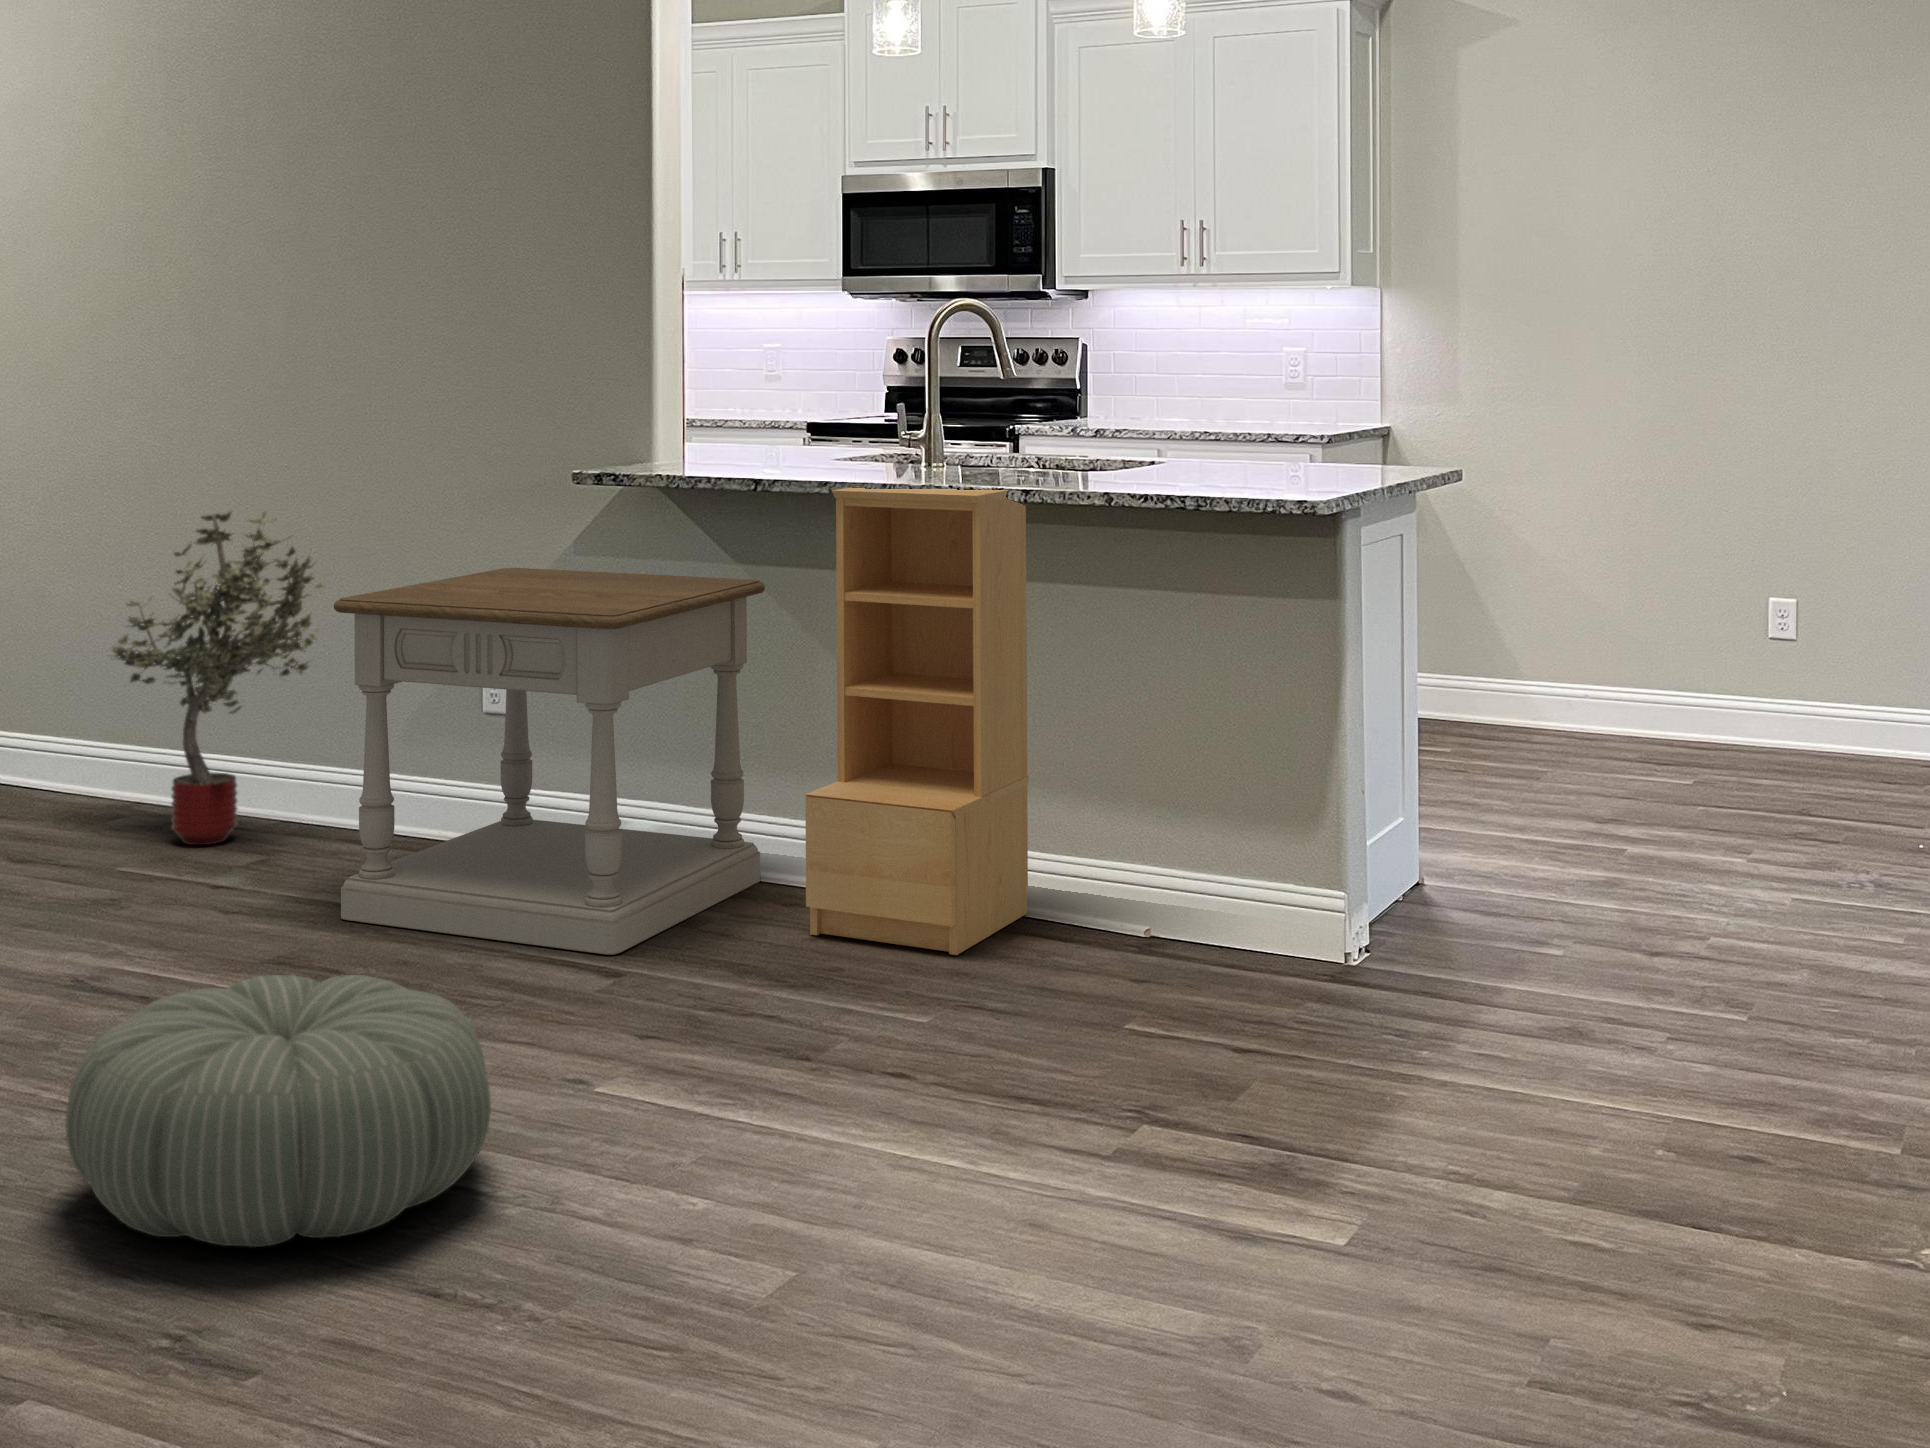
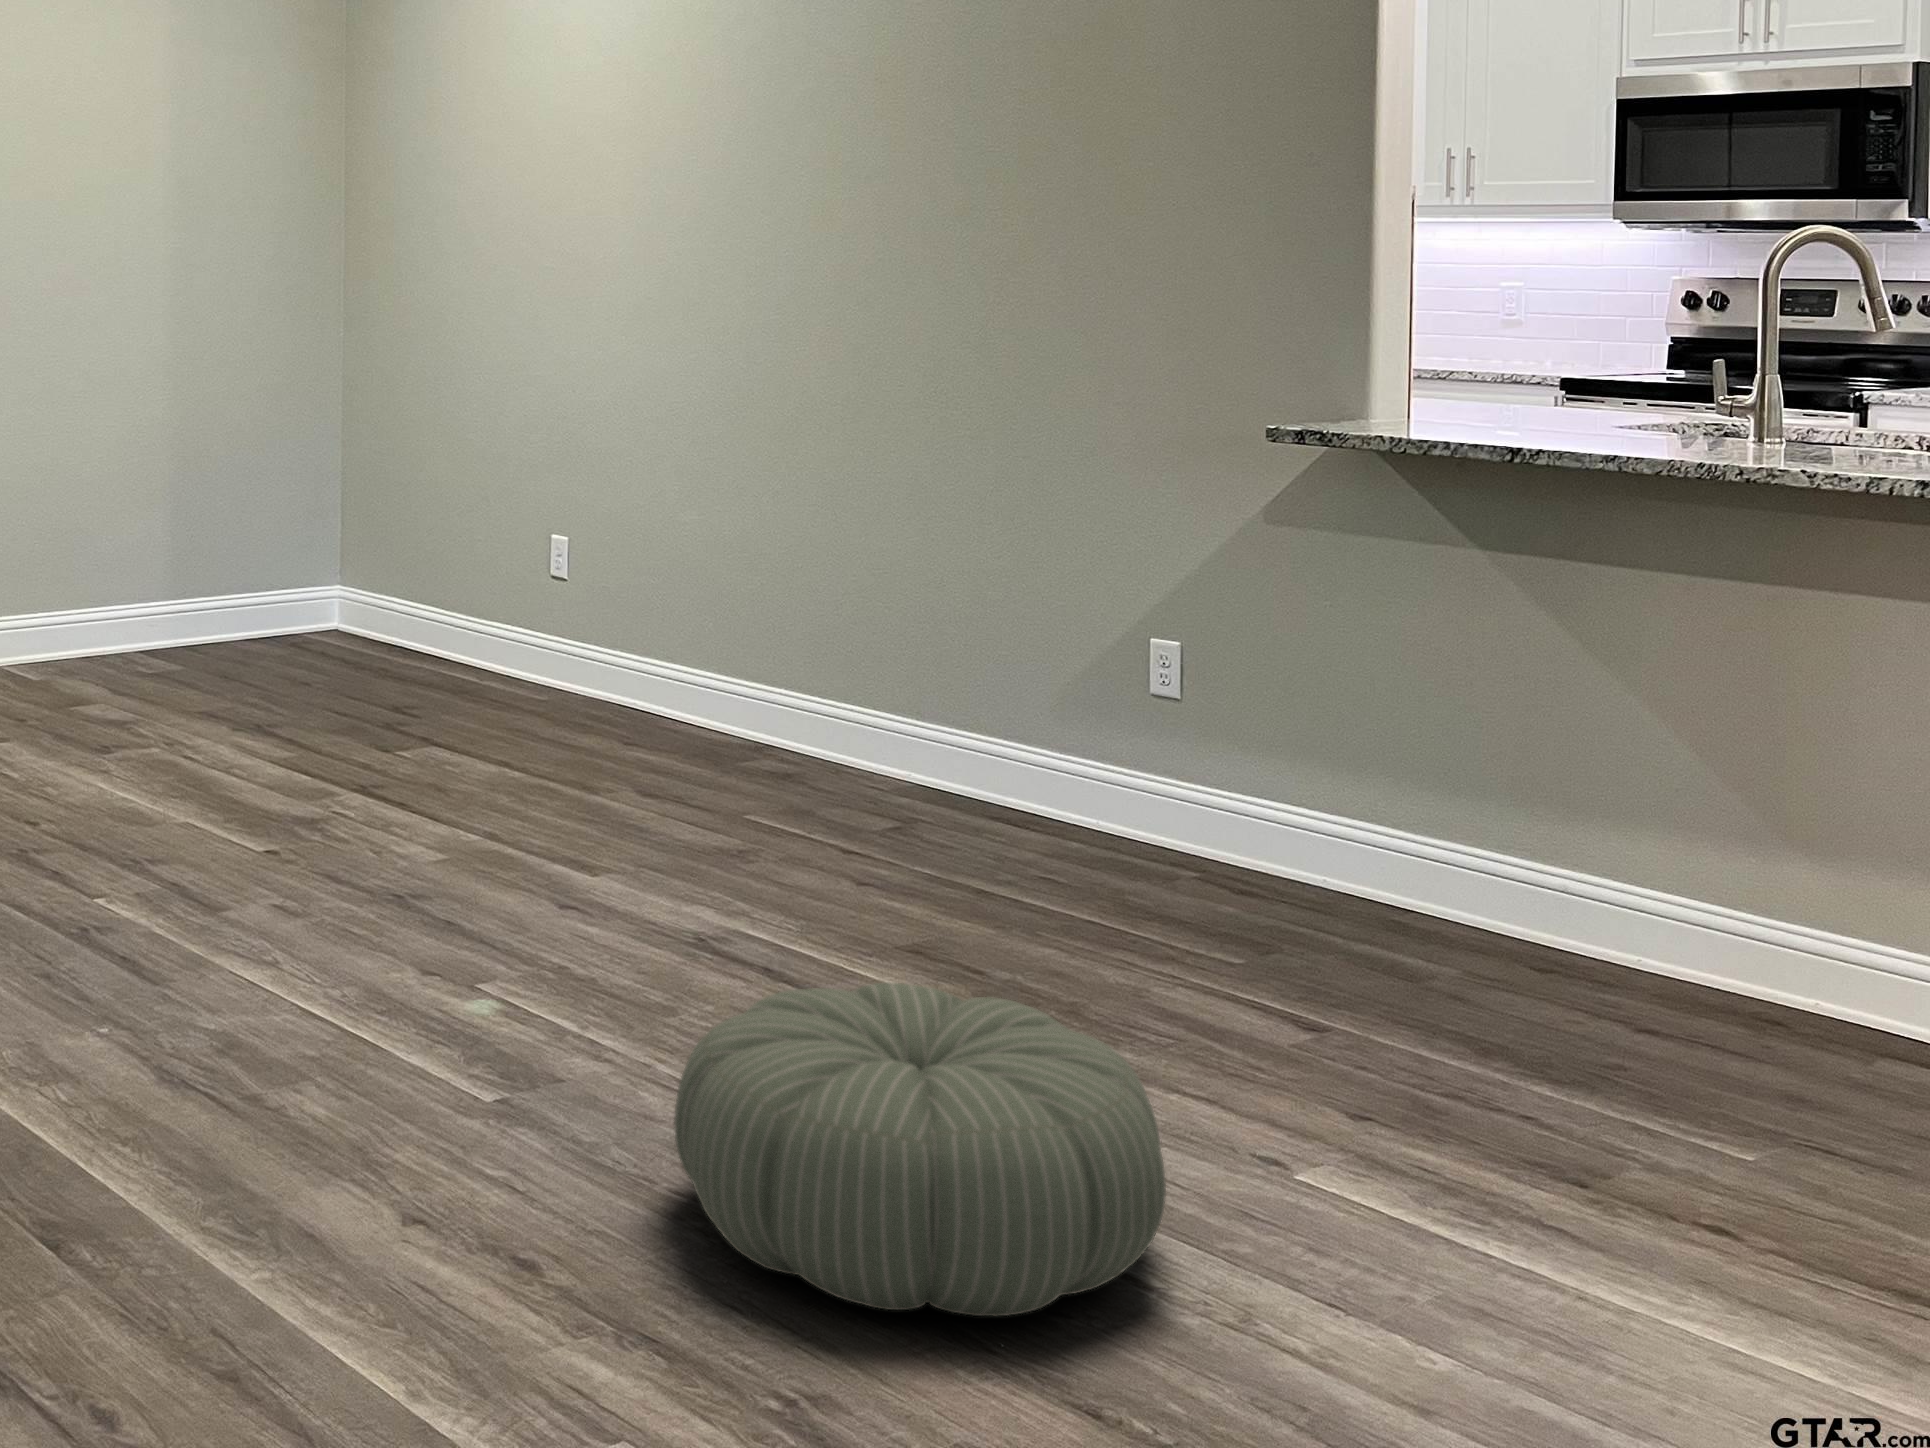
bookshelf: present [805,486,1028,955] -> none [1573,456,1913,1073]
potted tree: present [111,512,324,845] -> none [746,445,977,798]
side table: present [334,568,765,955] -> none [985,528,1520,999]

